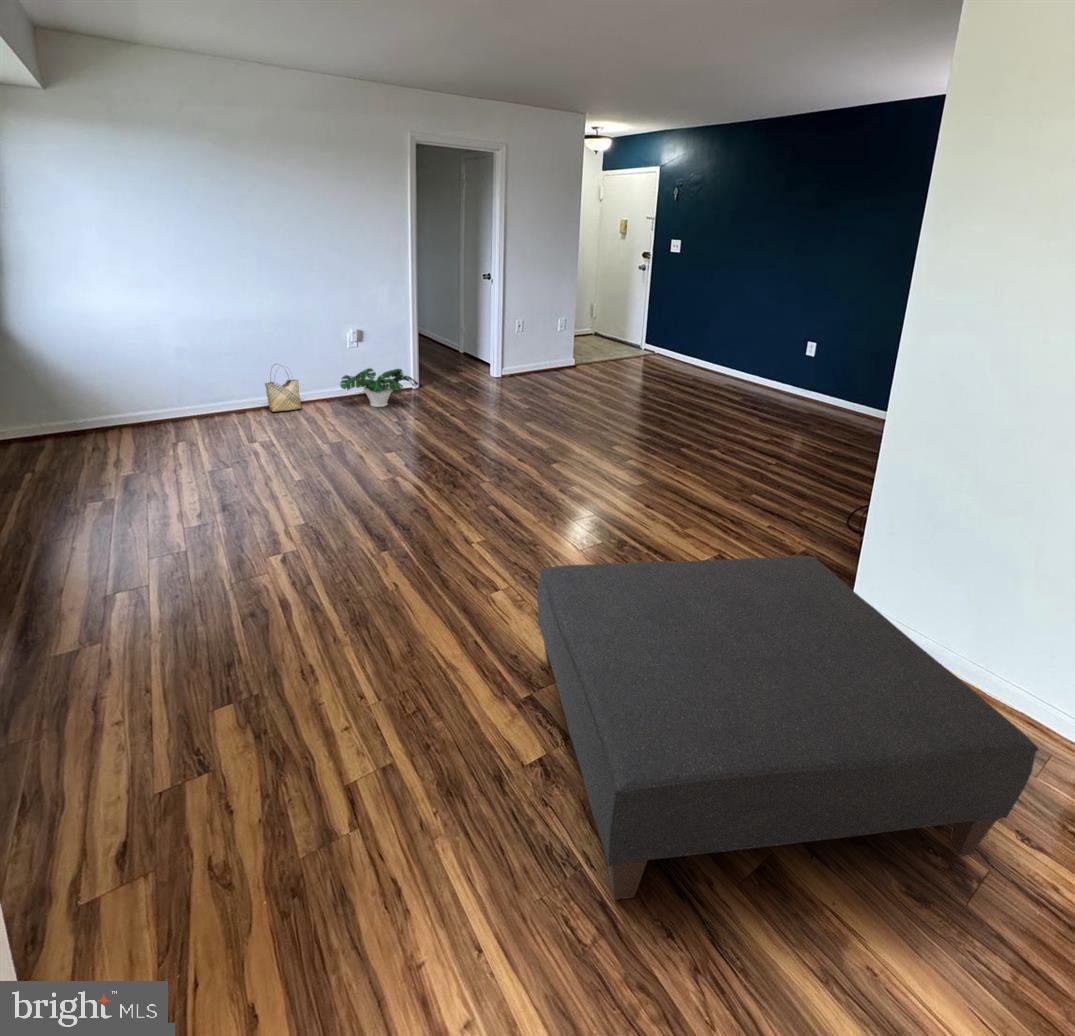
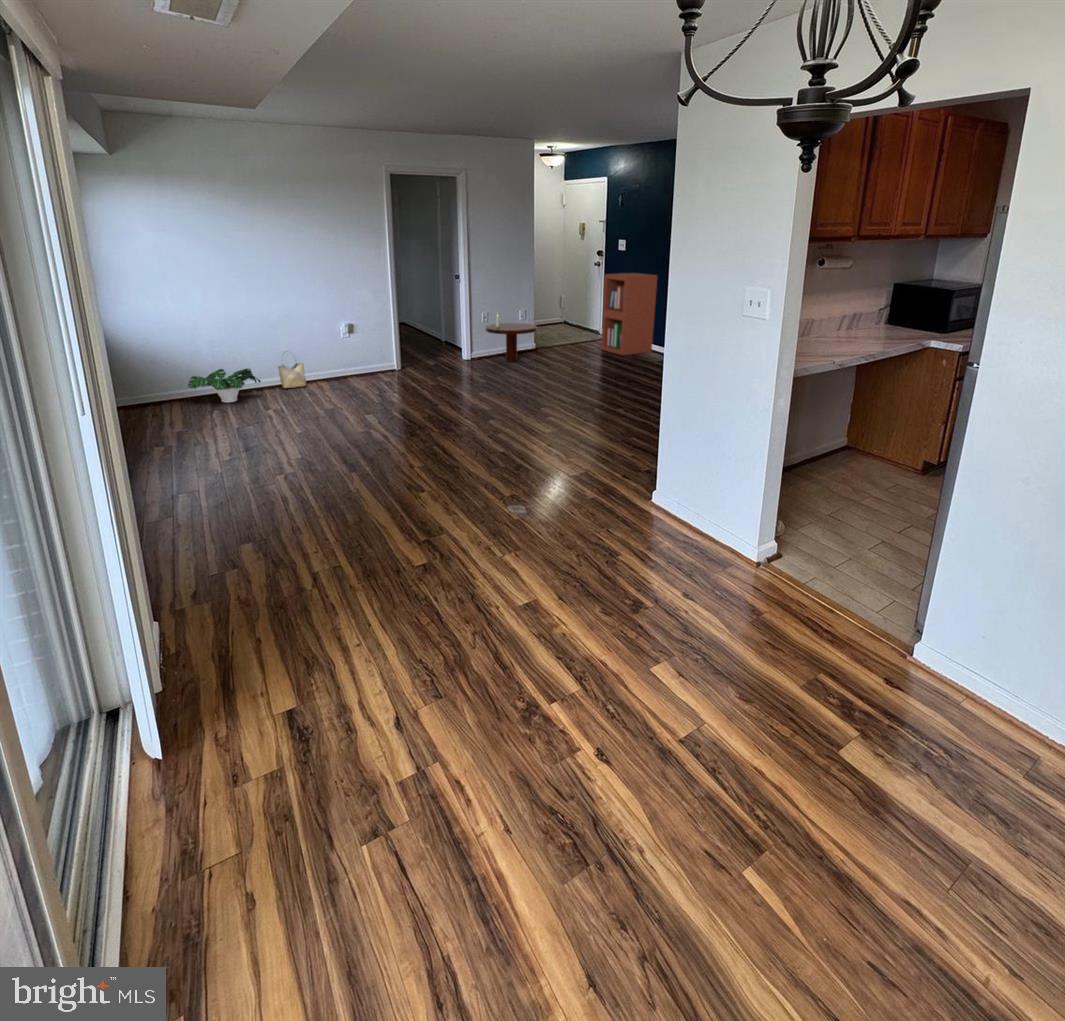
bookshelf: none [651,279,726,377] -> present [601,273,657,355]
coffee table: none [522,319,584,382] -> present [486,311,537,362]
potted plant: present [341,368,418,407] -> present [188,369,261,403]
ottoman: present [537,556,1039,900] -> none [430,456,664,612]

